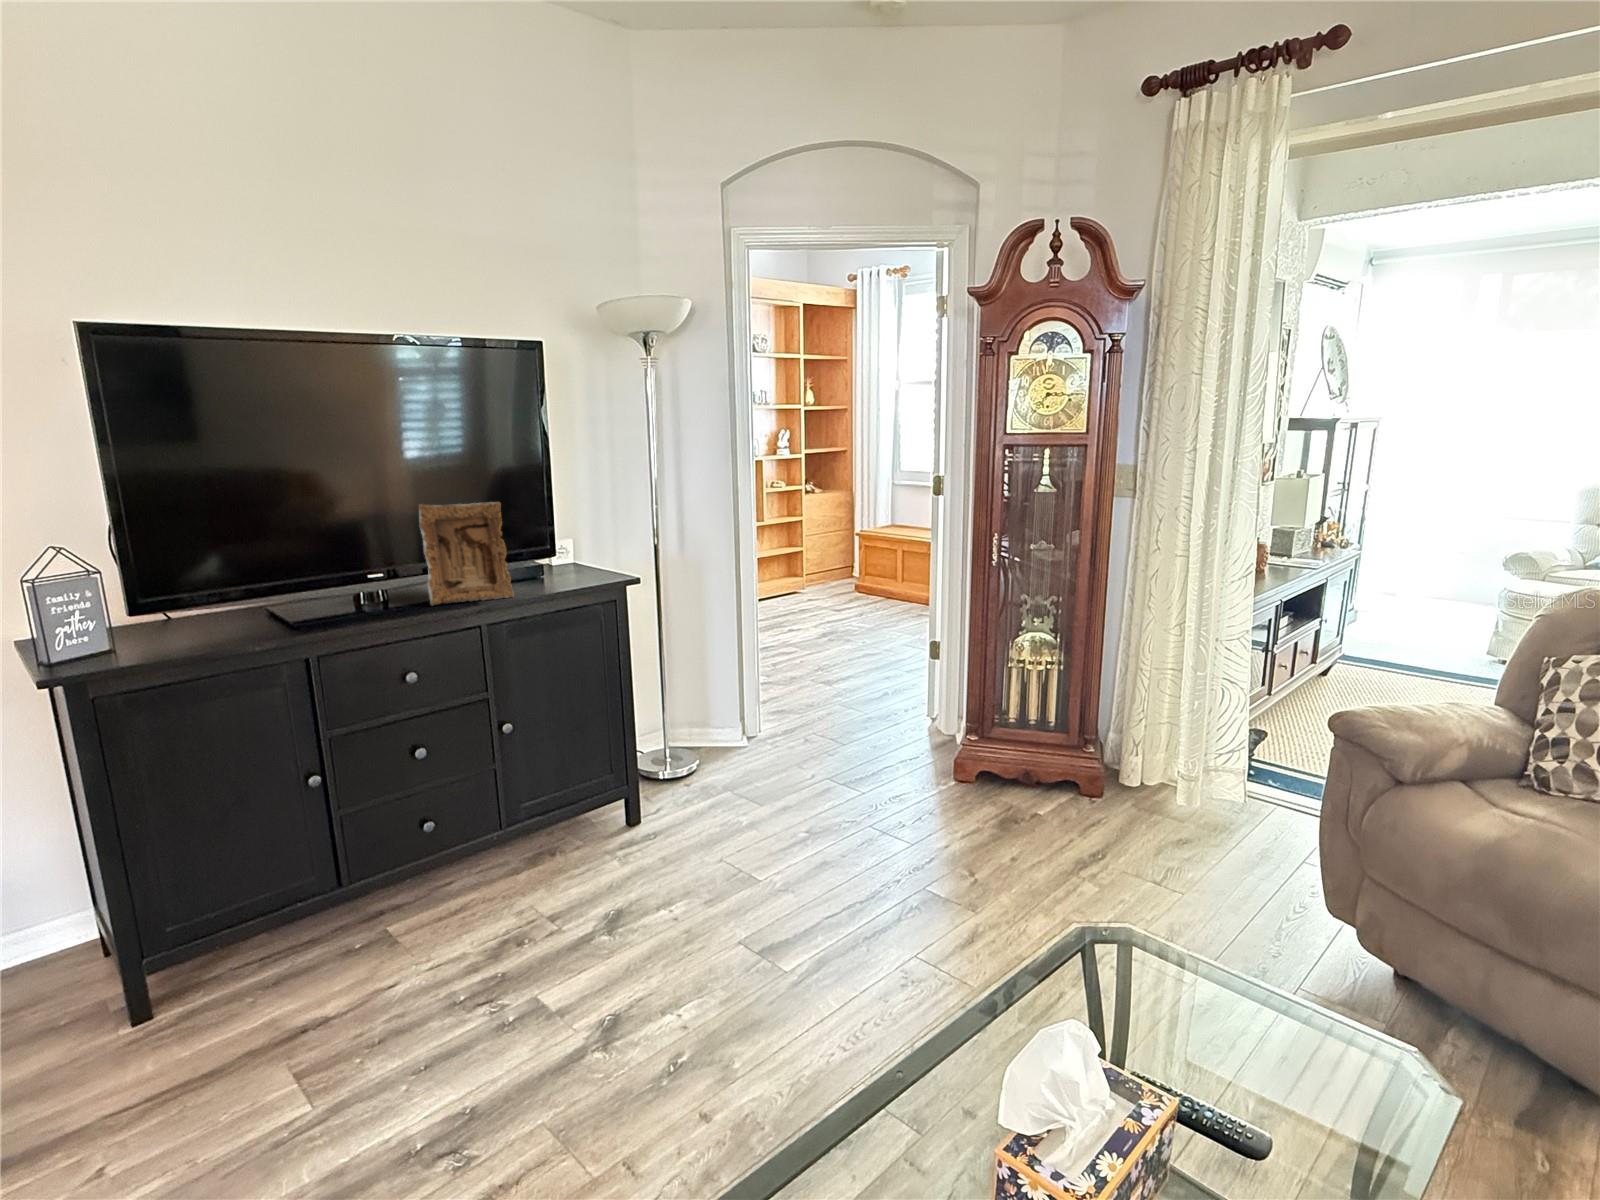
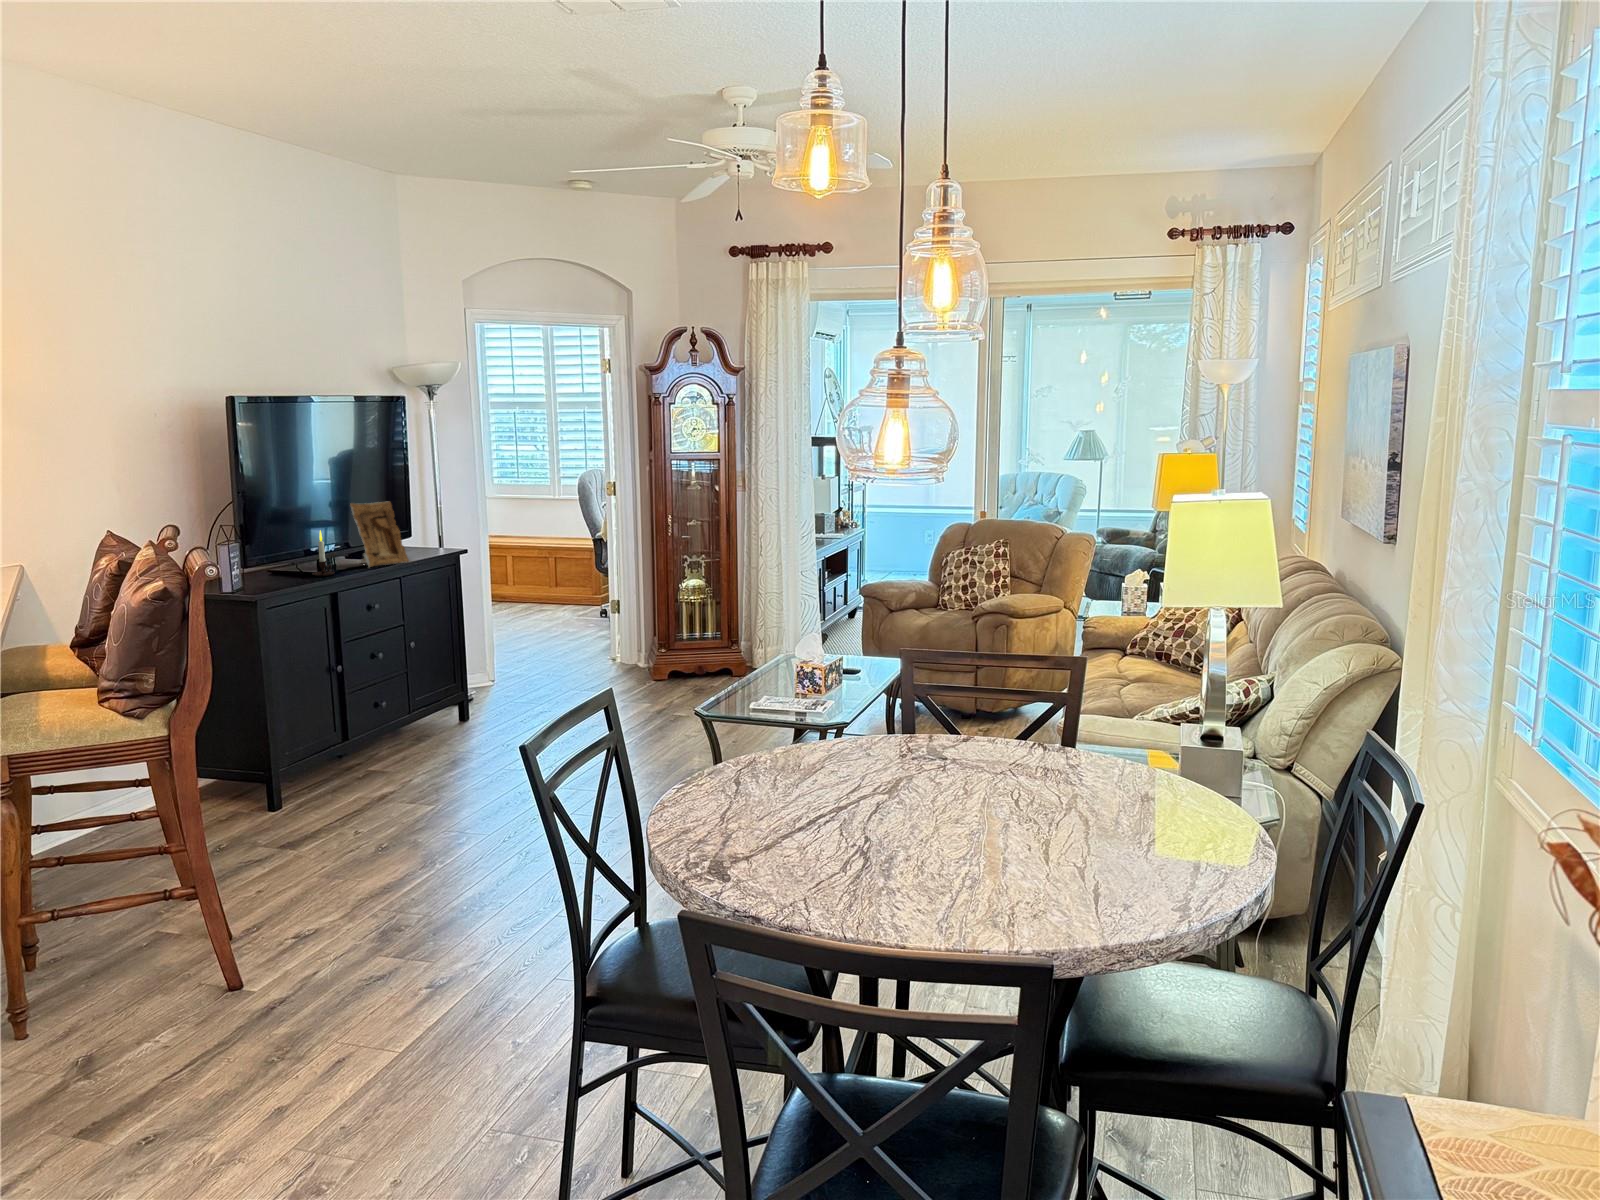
candle: none [313,547,357,621] -> present [312,530,335,576]

